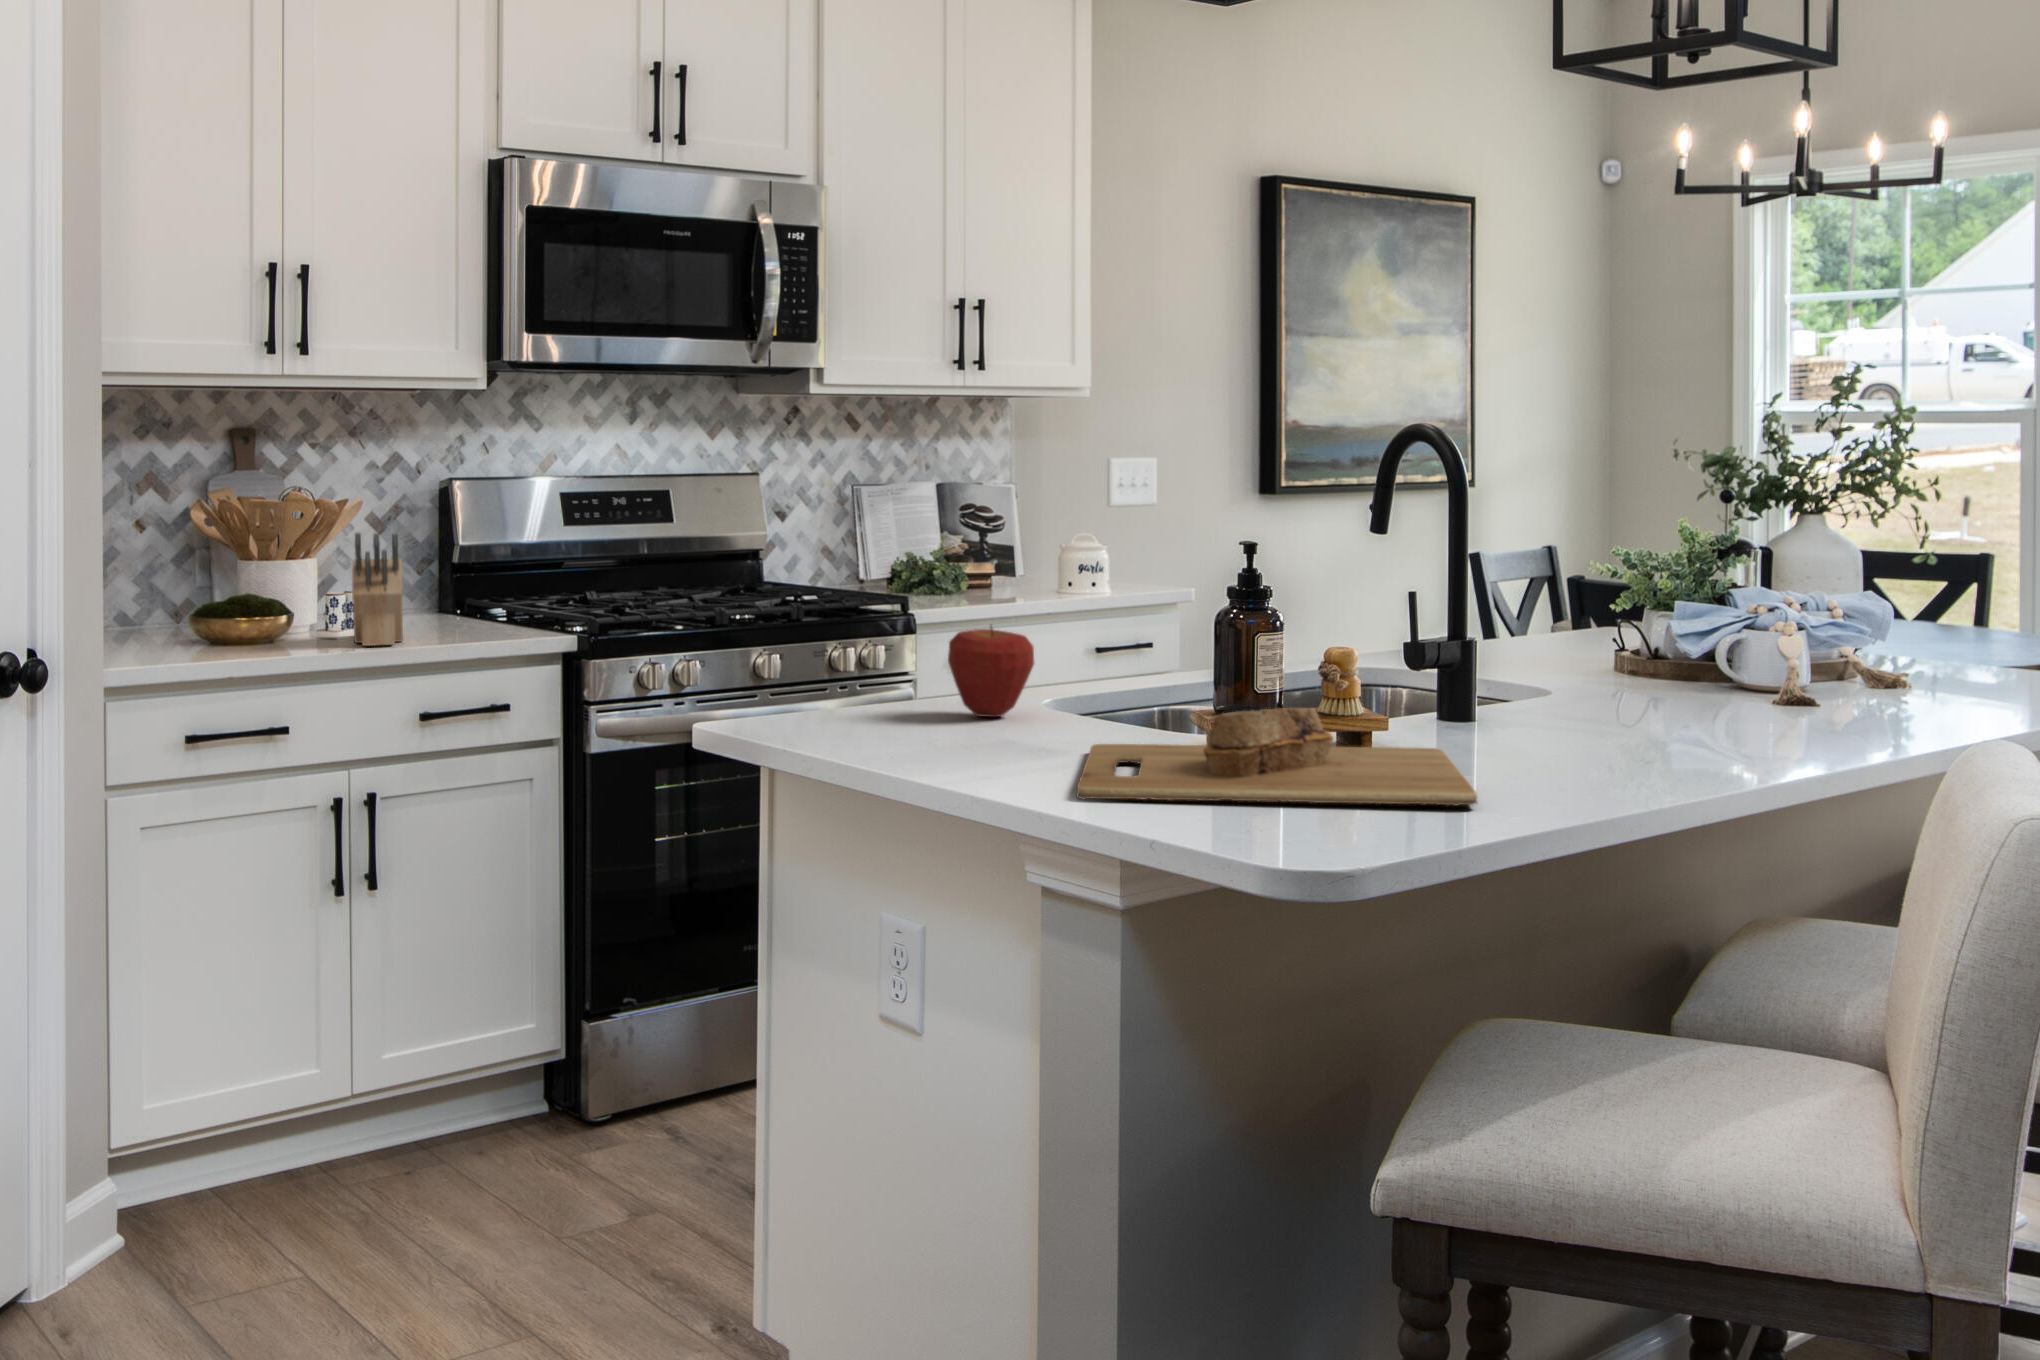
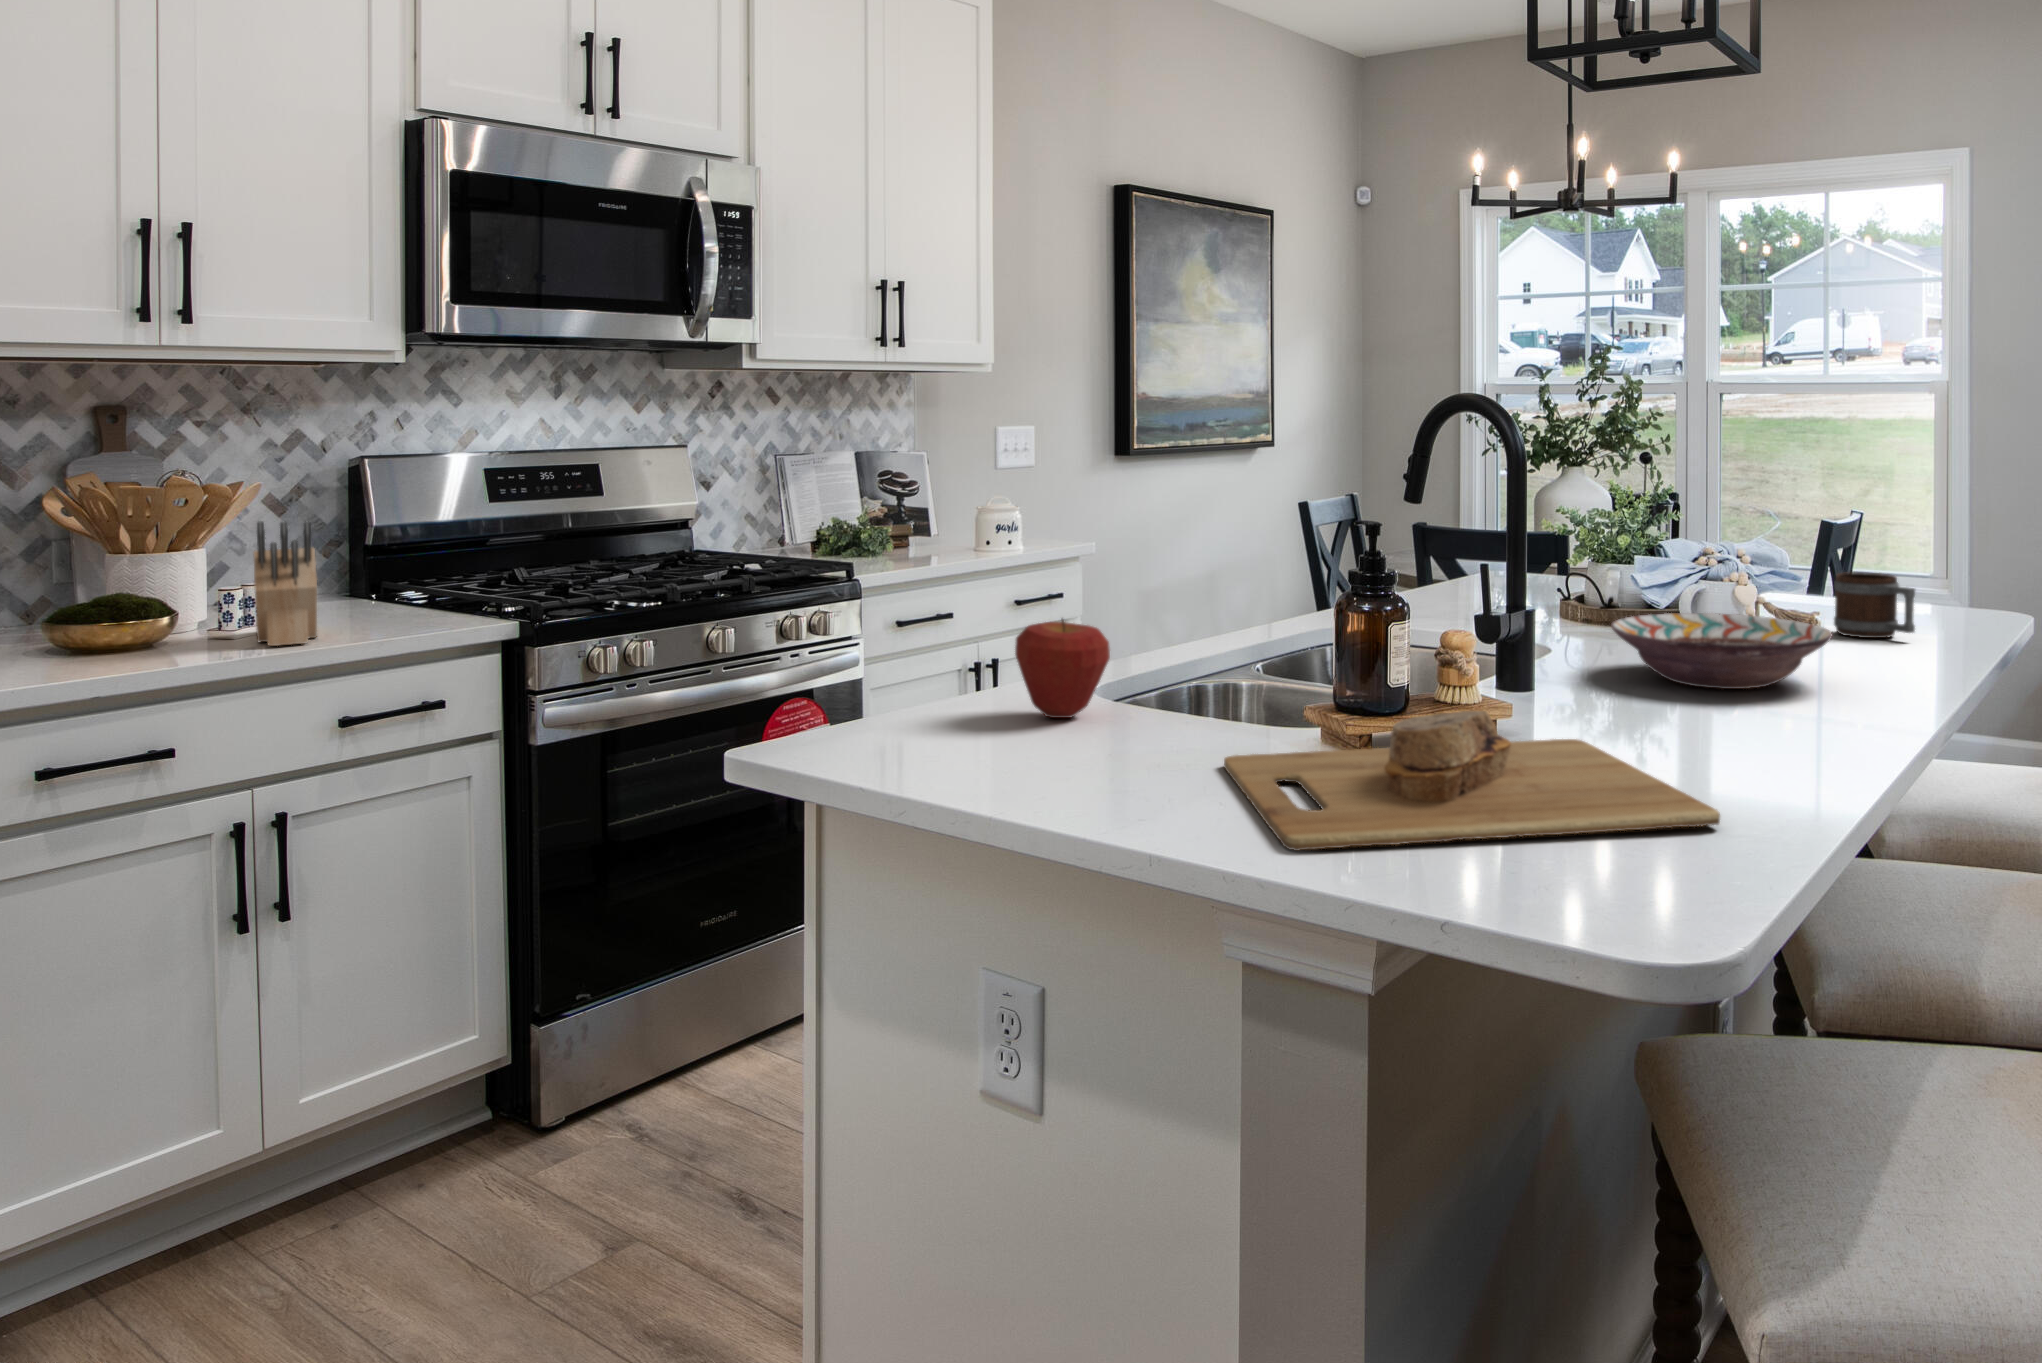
mug: none [1918,624,2002,698] -> present [1834,572,1915,638]
decorative bowl: none [1577,654,1811,728] -> present [1611,613,1833,689]

